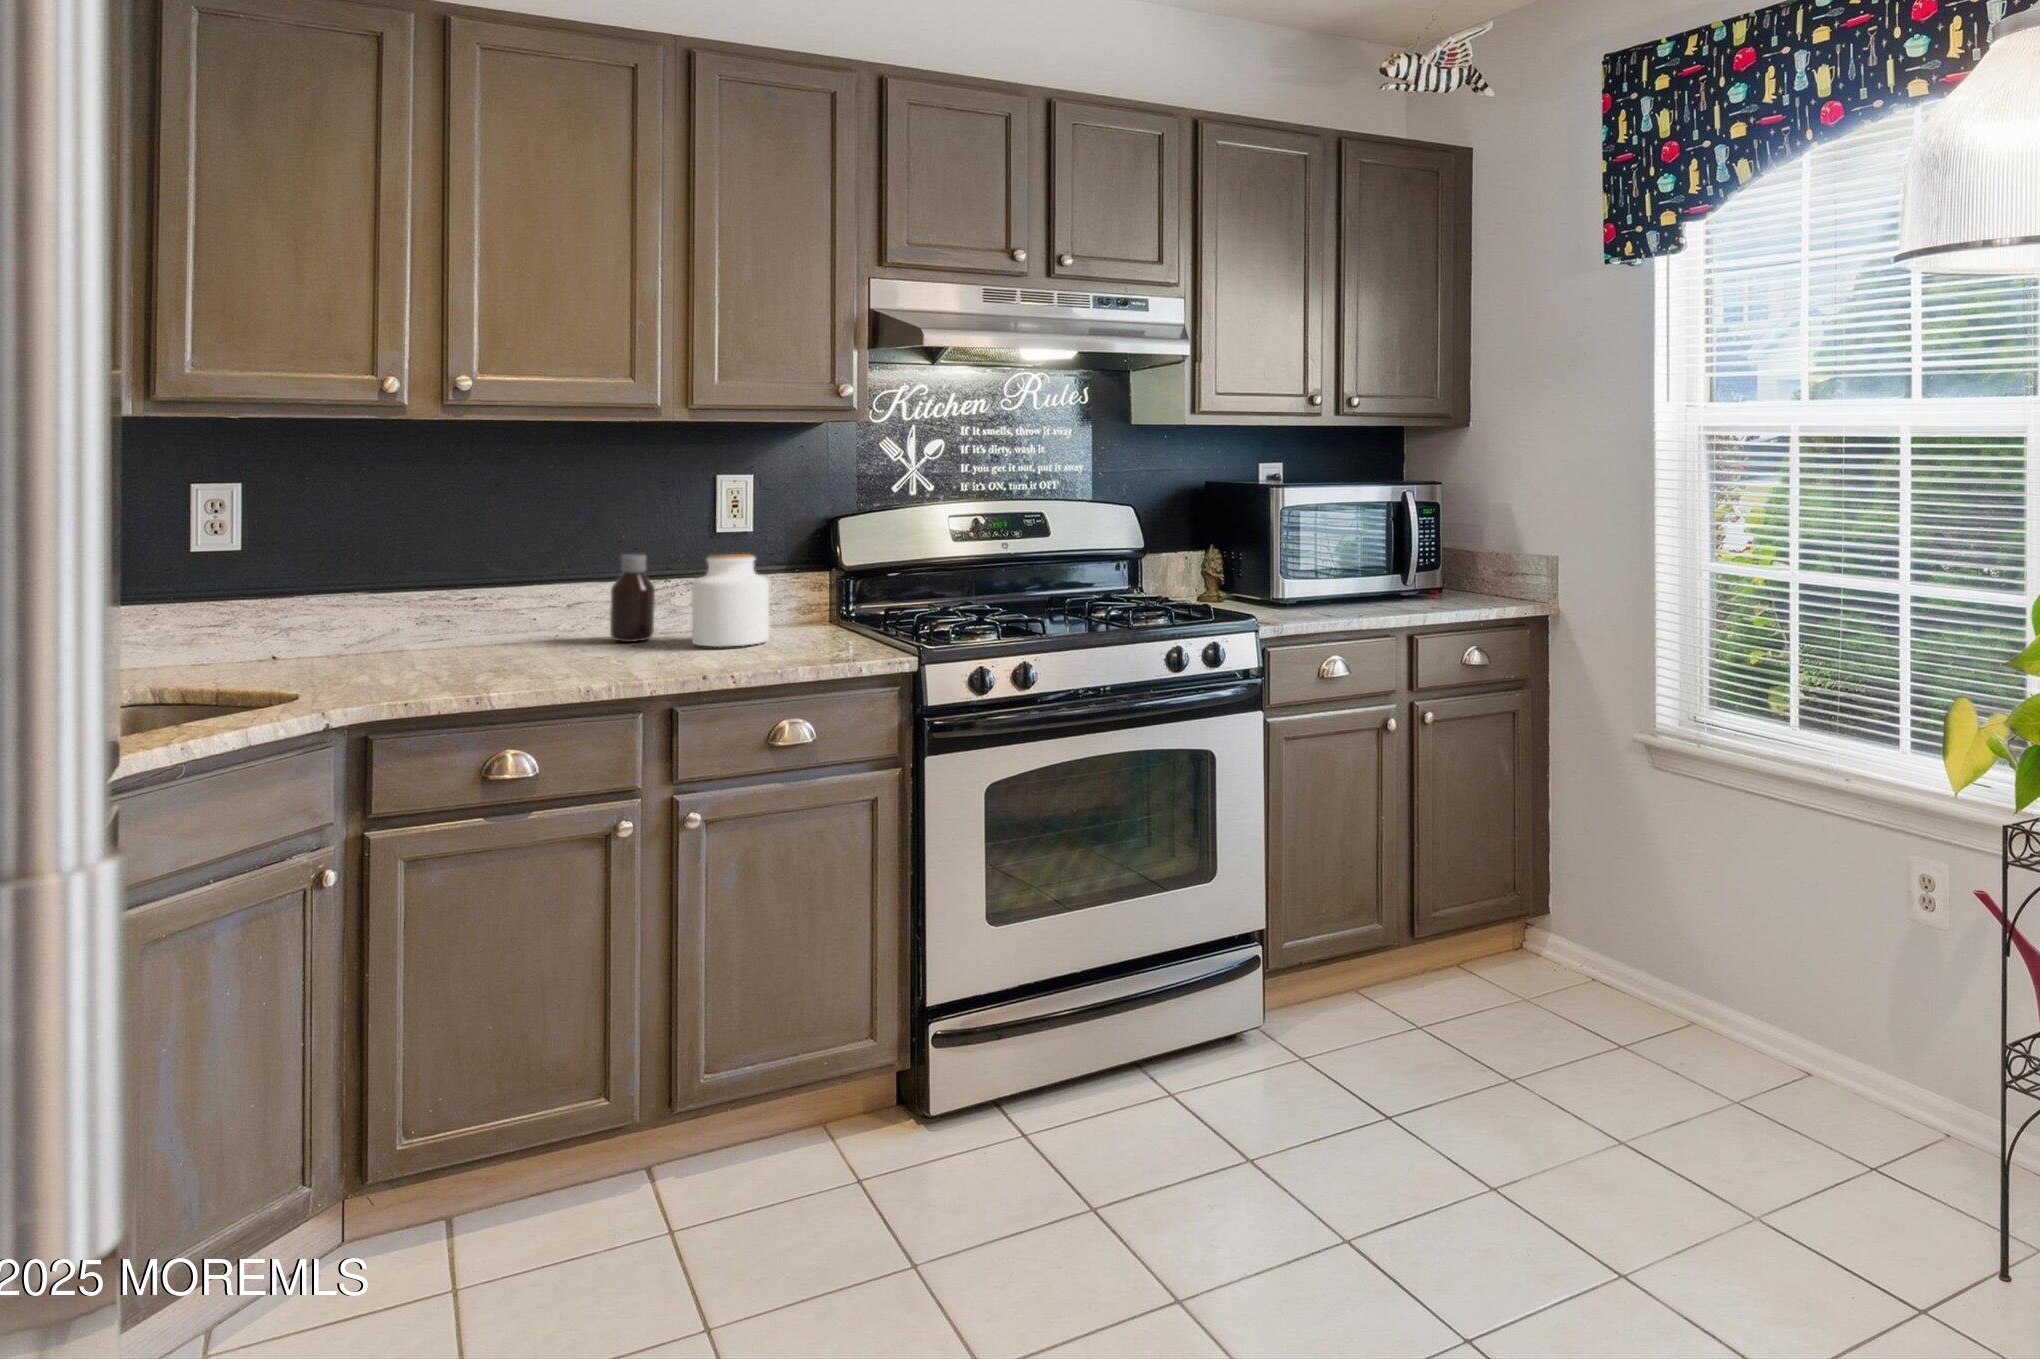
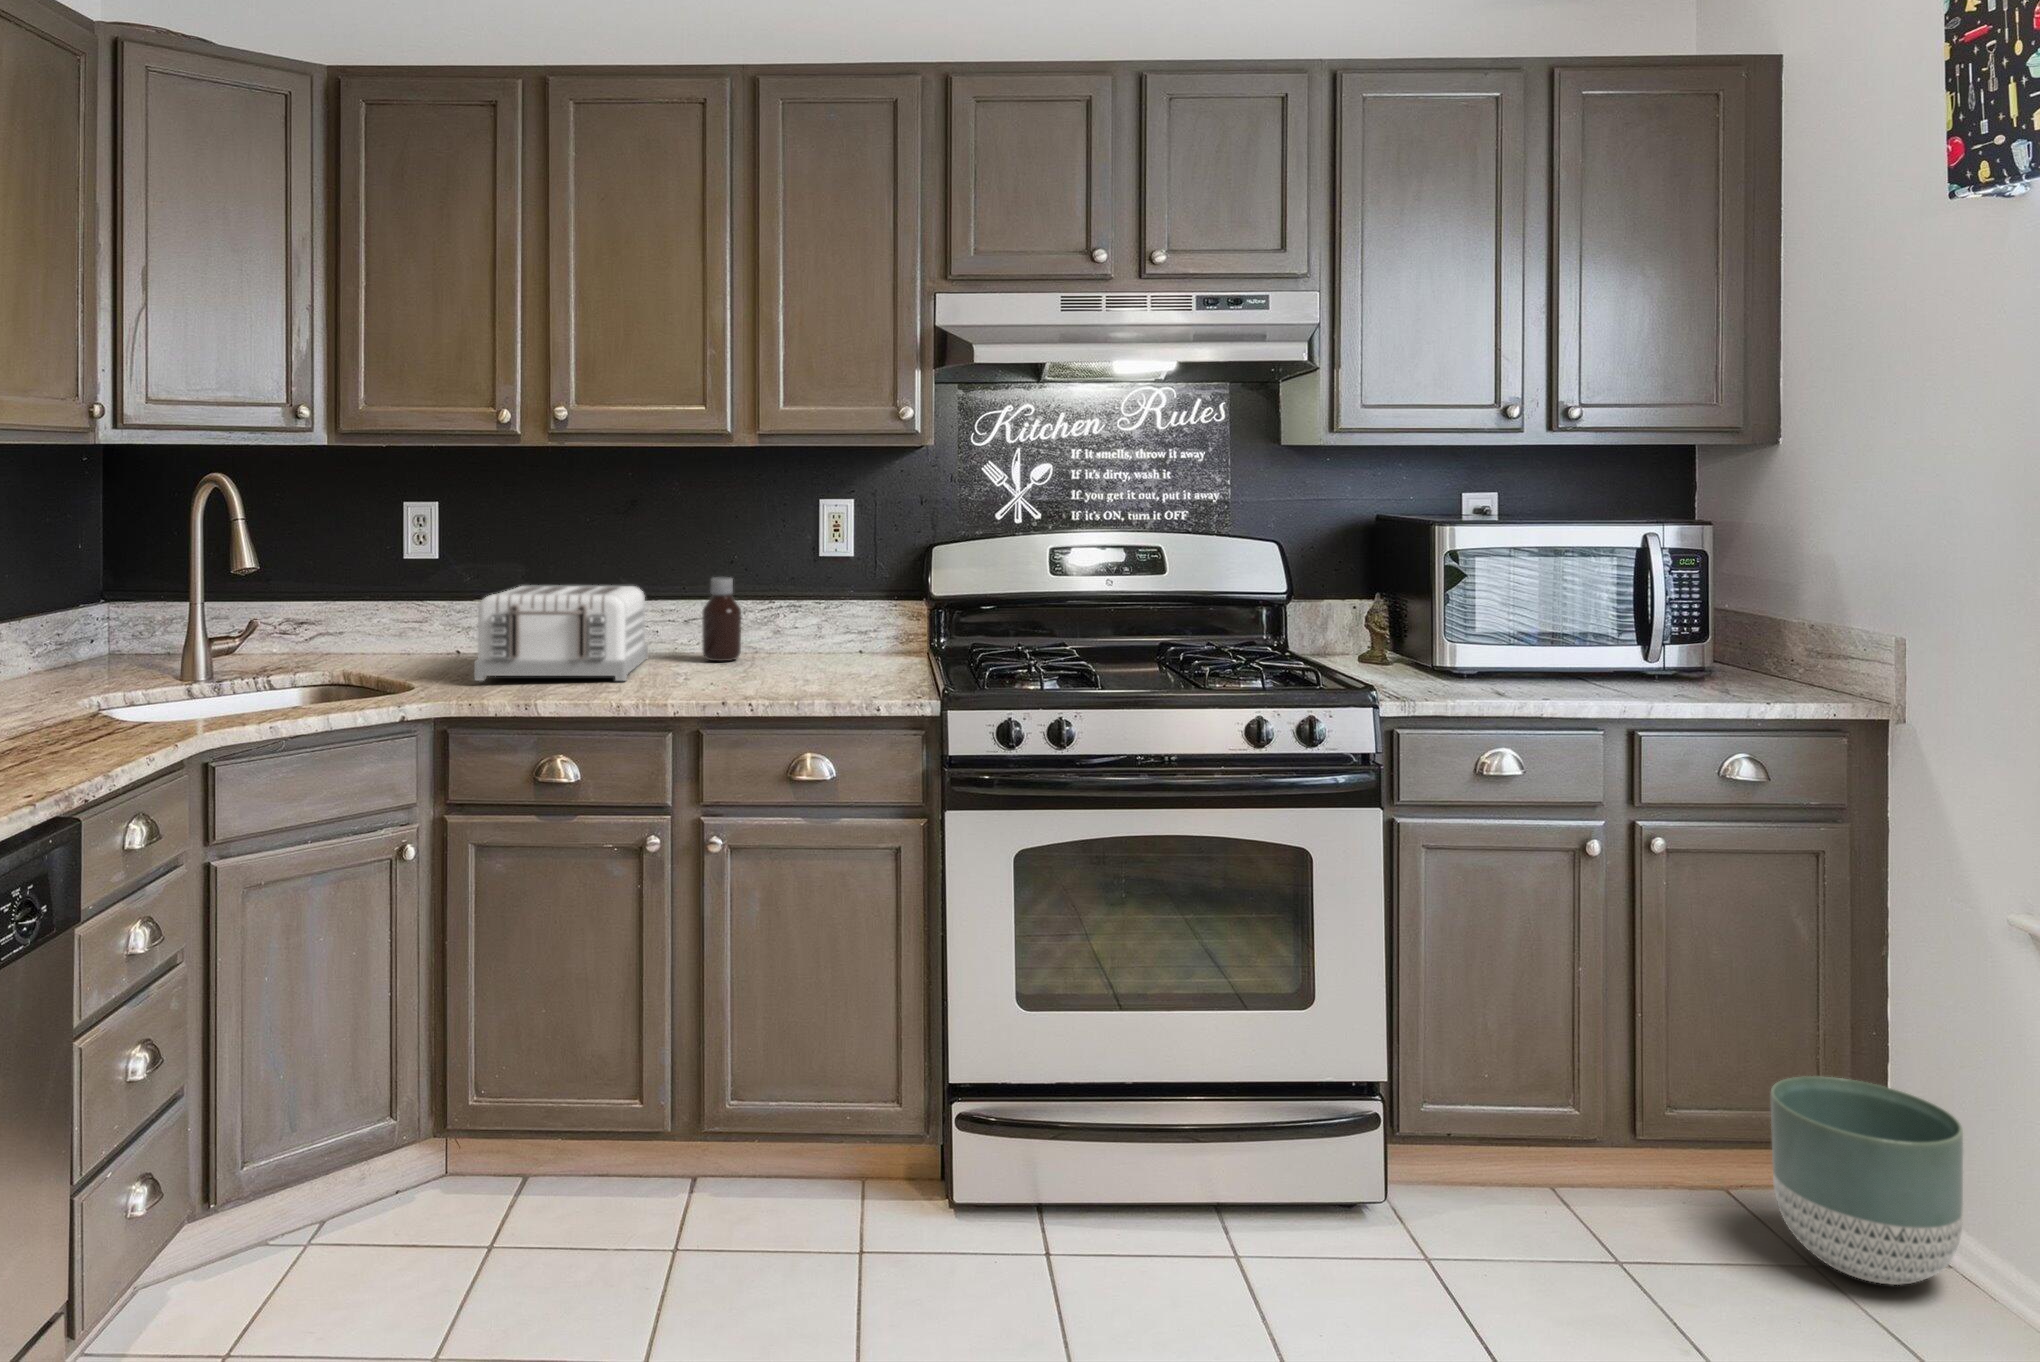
jar: present [692,554,769,647] -> none [757,581,830,673]
toaster: none [362,567,561,679] -> present [474,585,648,681]
planter: none [1504,872,1613,1001] -> present [1771,1076,1963,1285]

